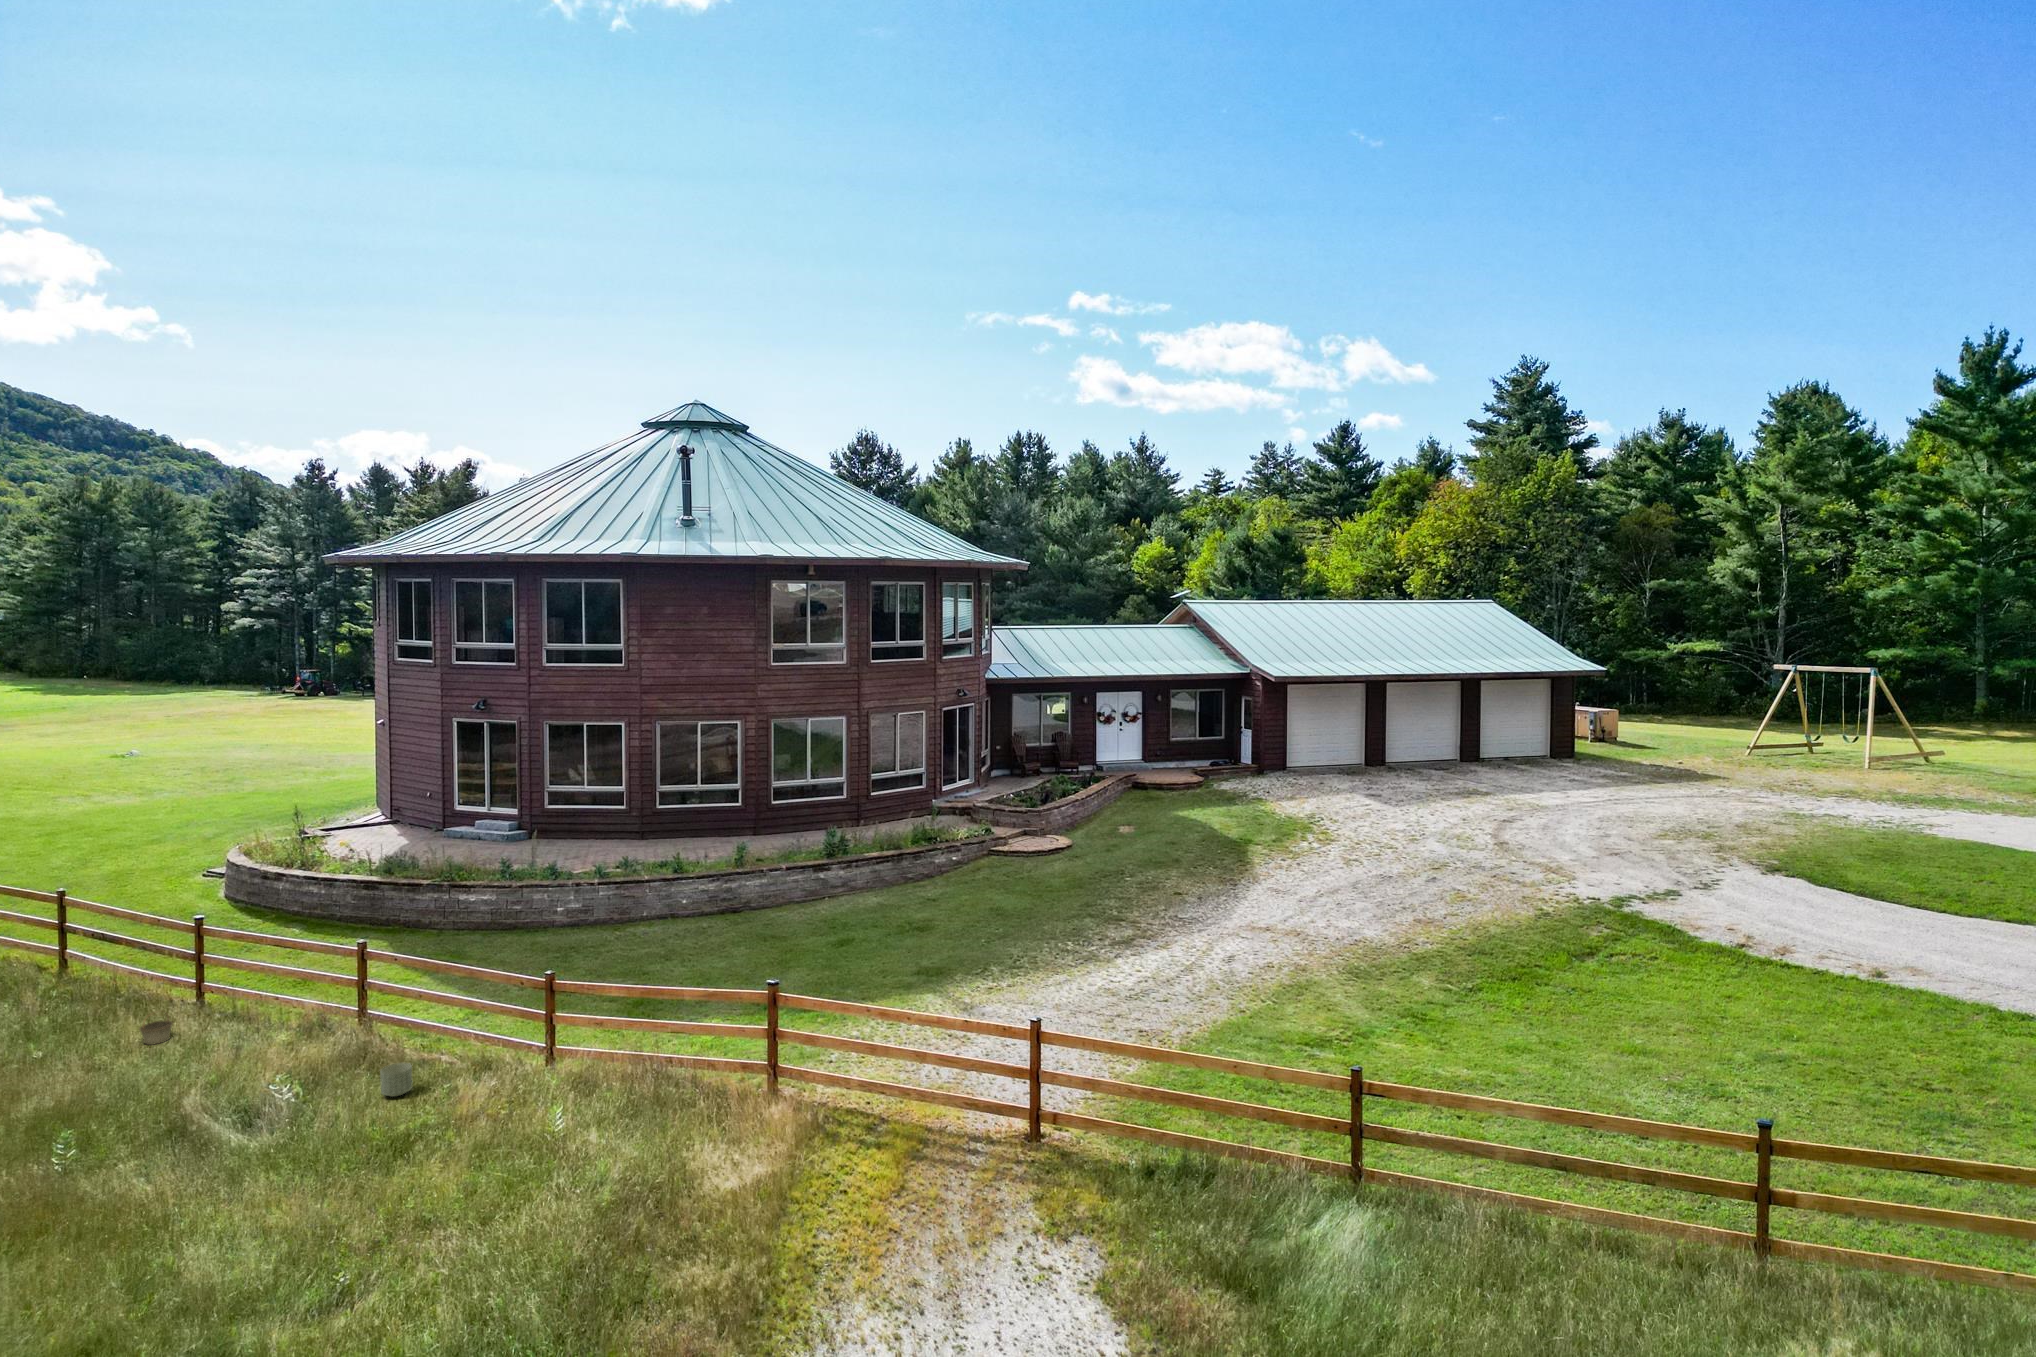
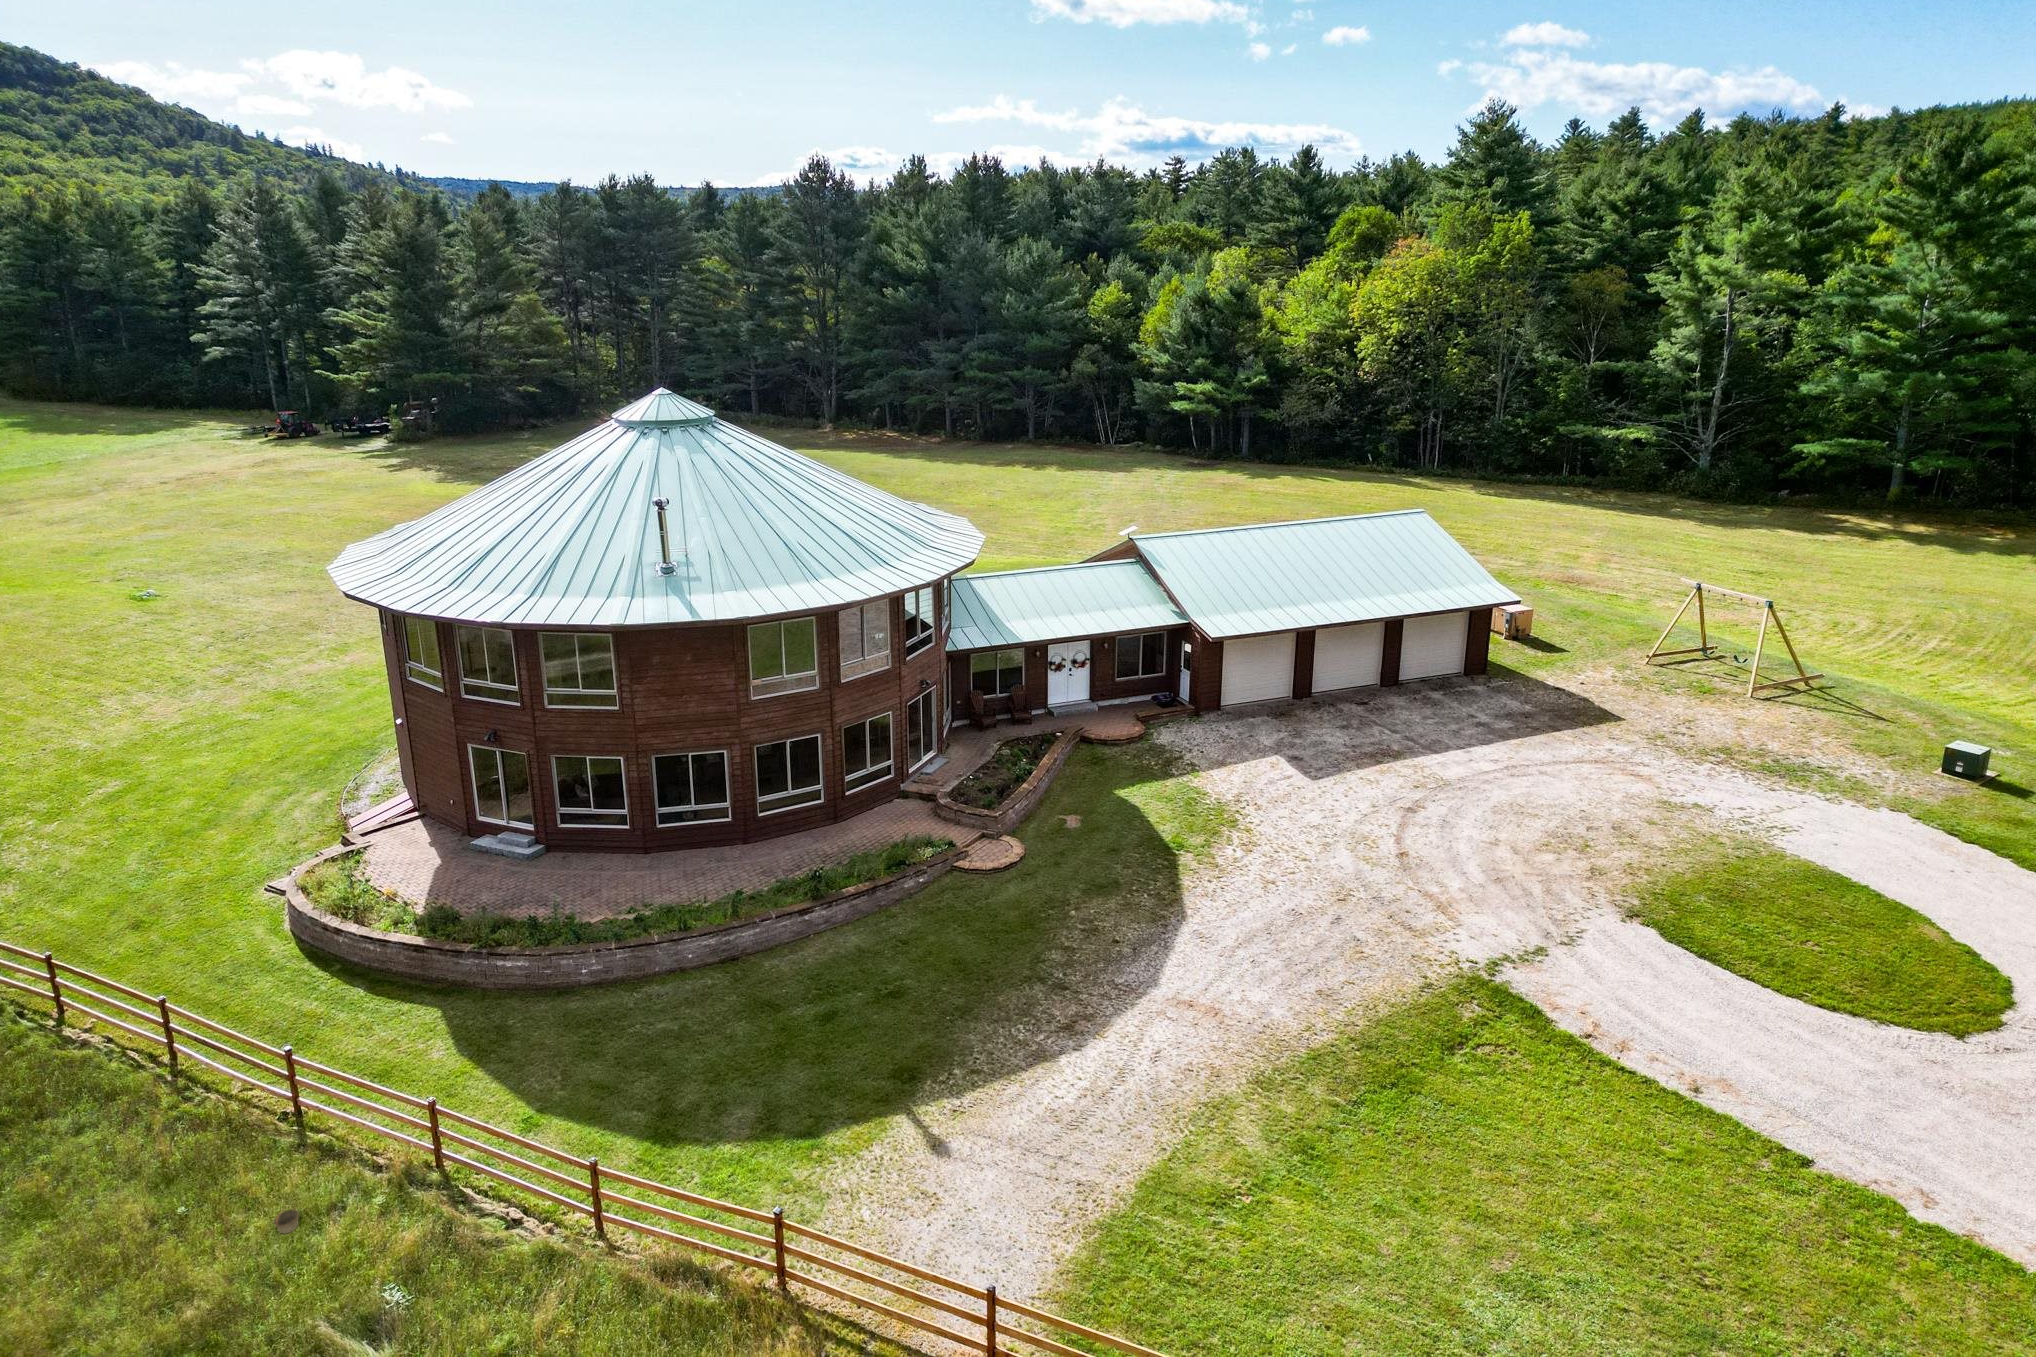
planter: present [380,1063,412,1097] -> none [482,1286,508,1317]

